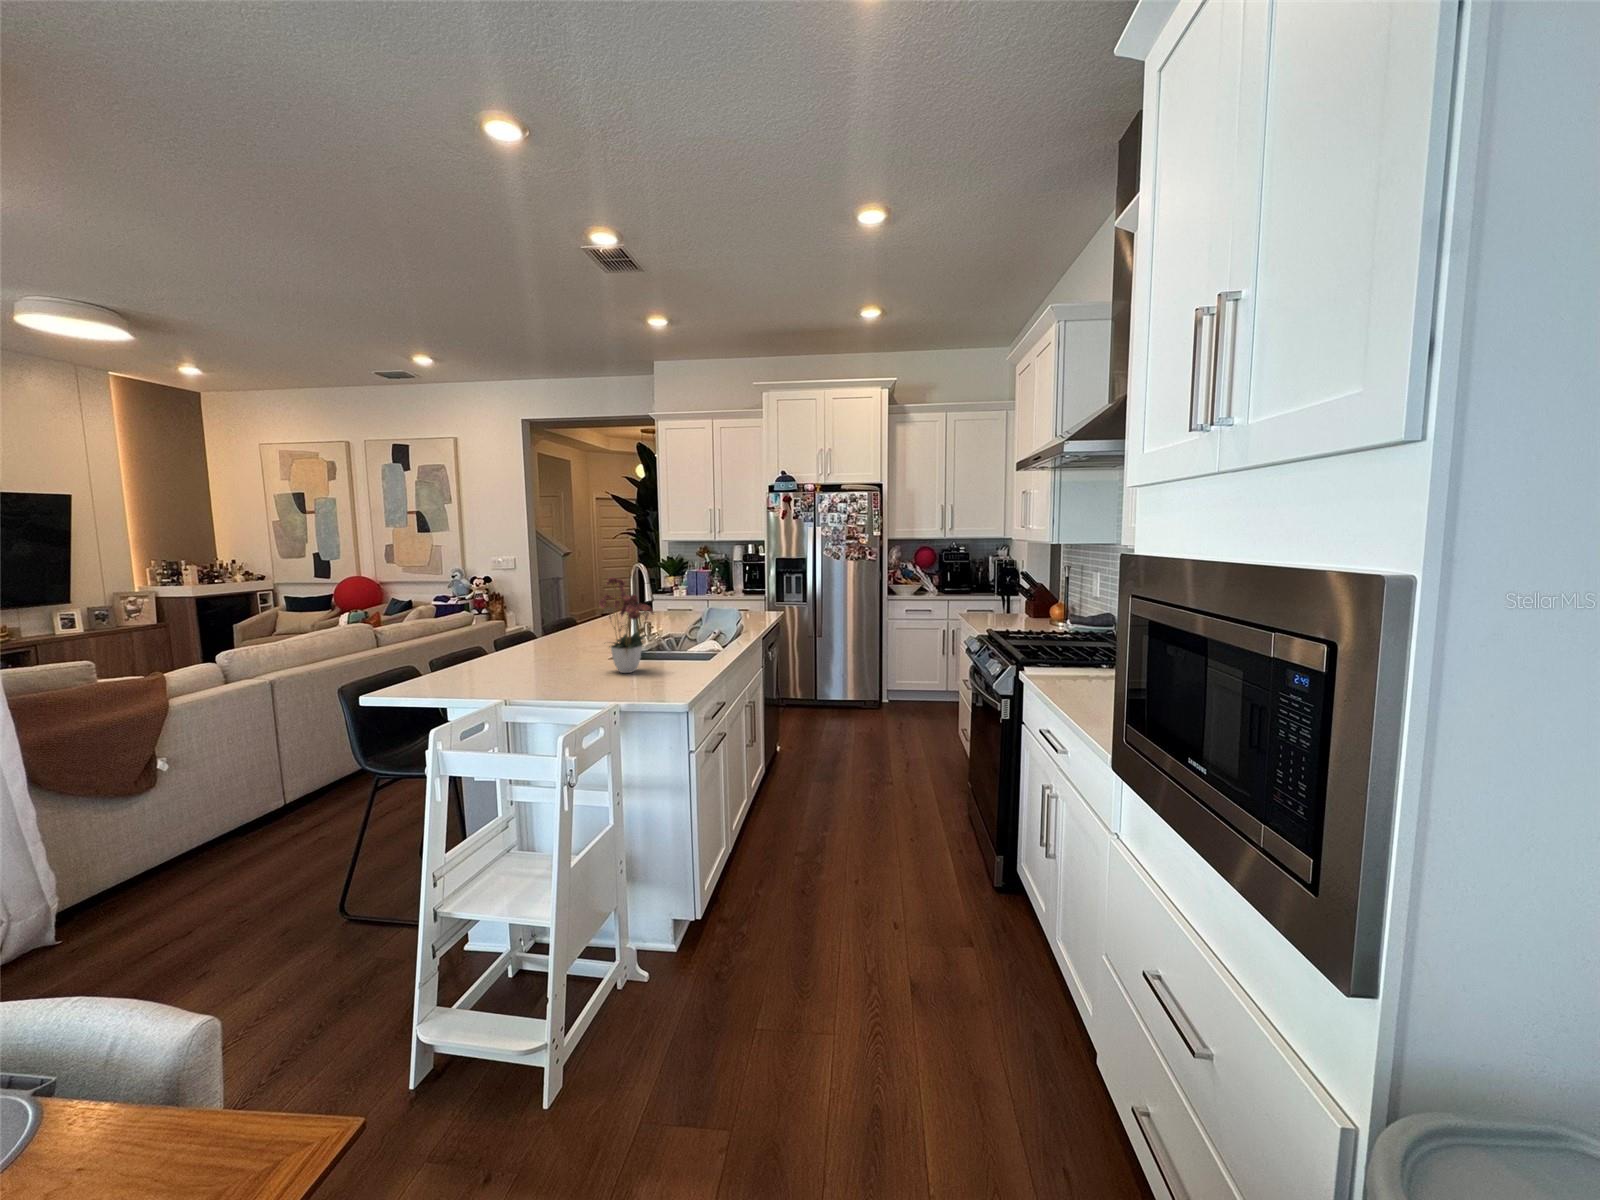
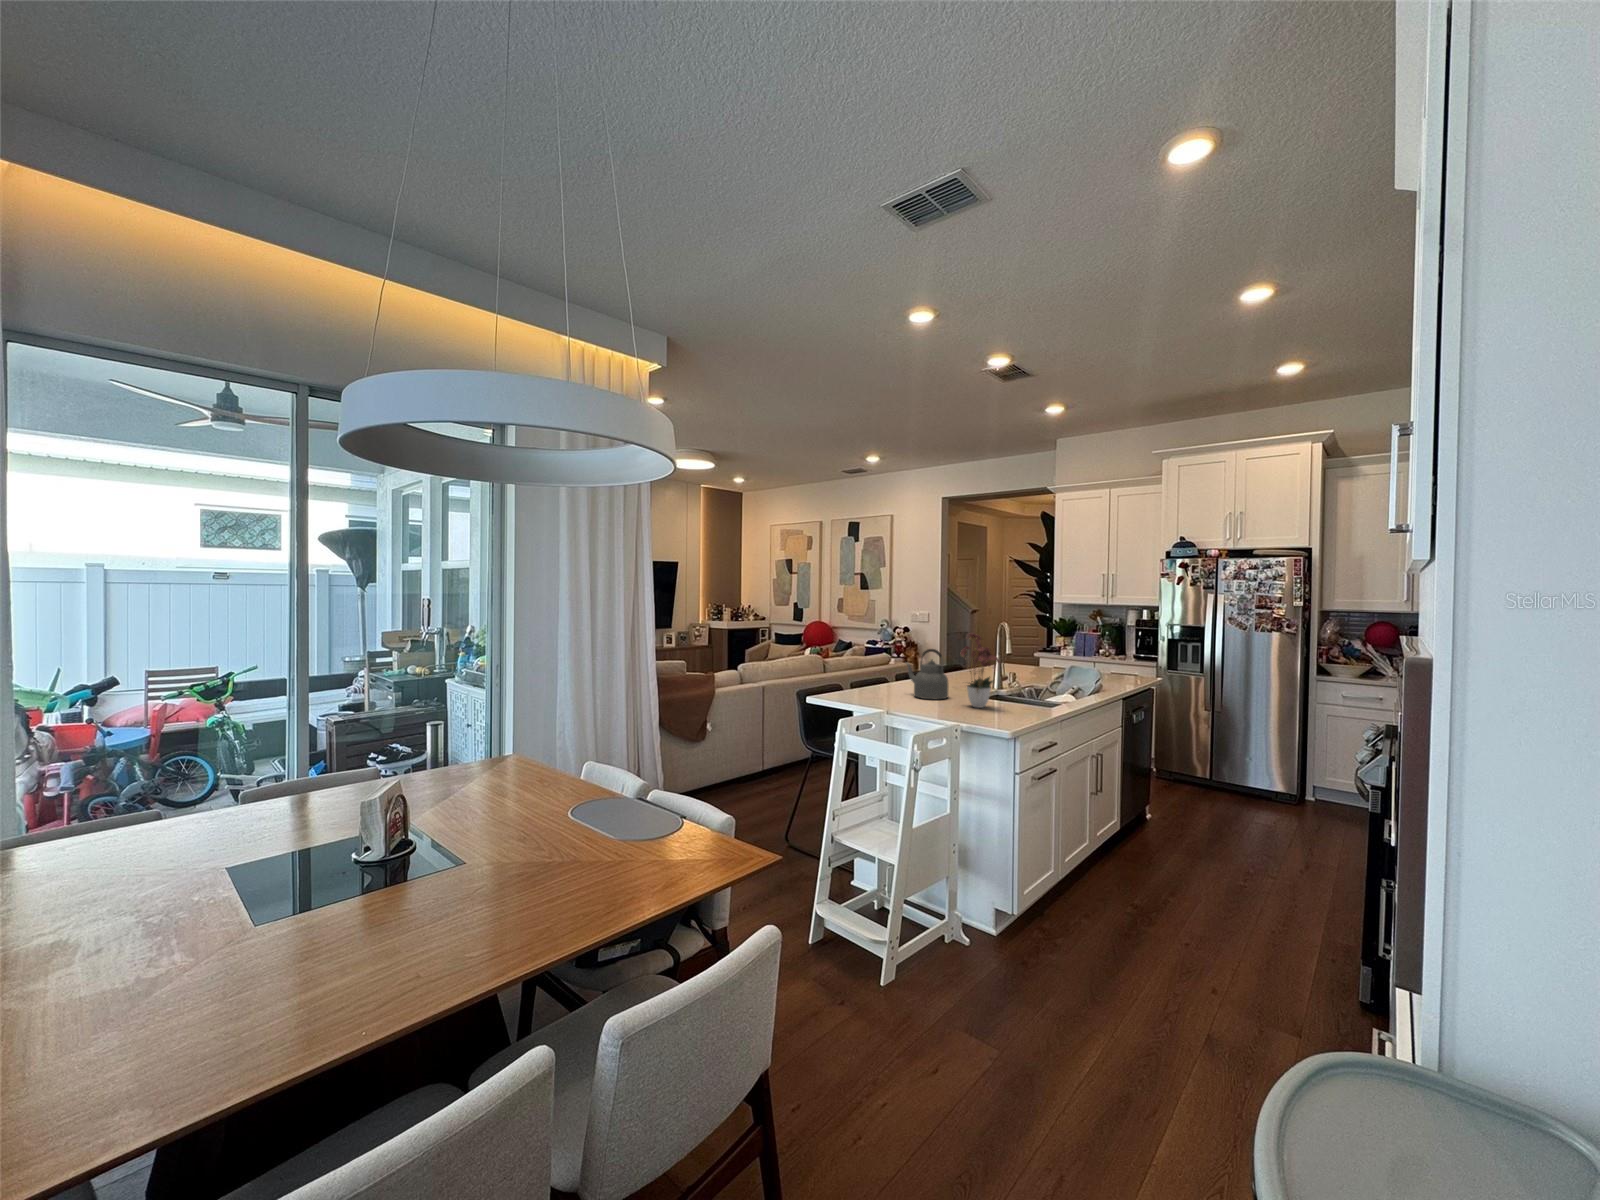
kettle: none [514,602,582,670] -> present [906,649,948,699]

